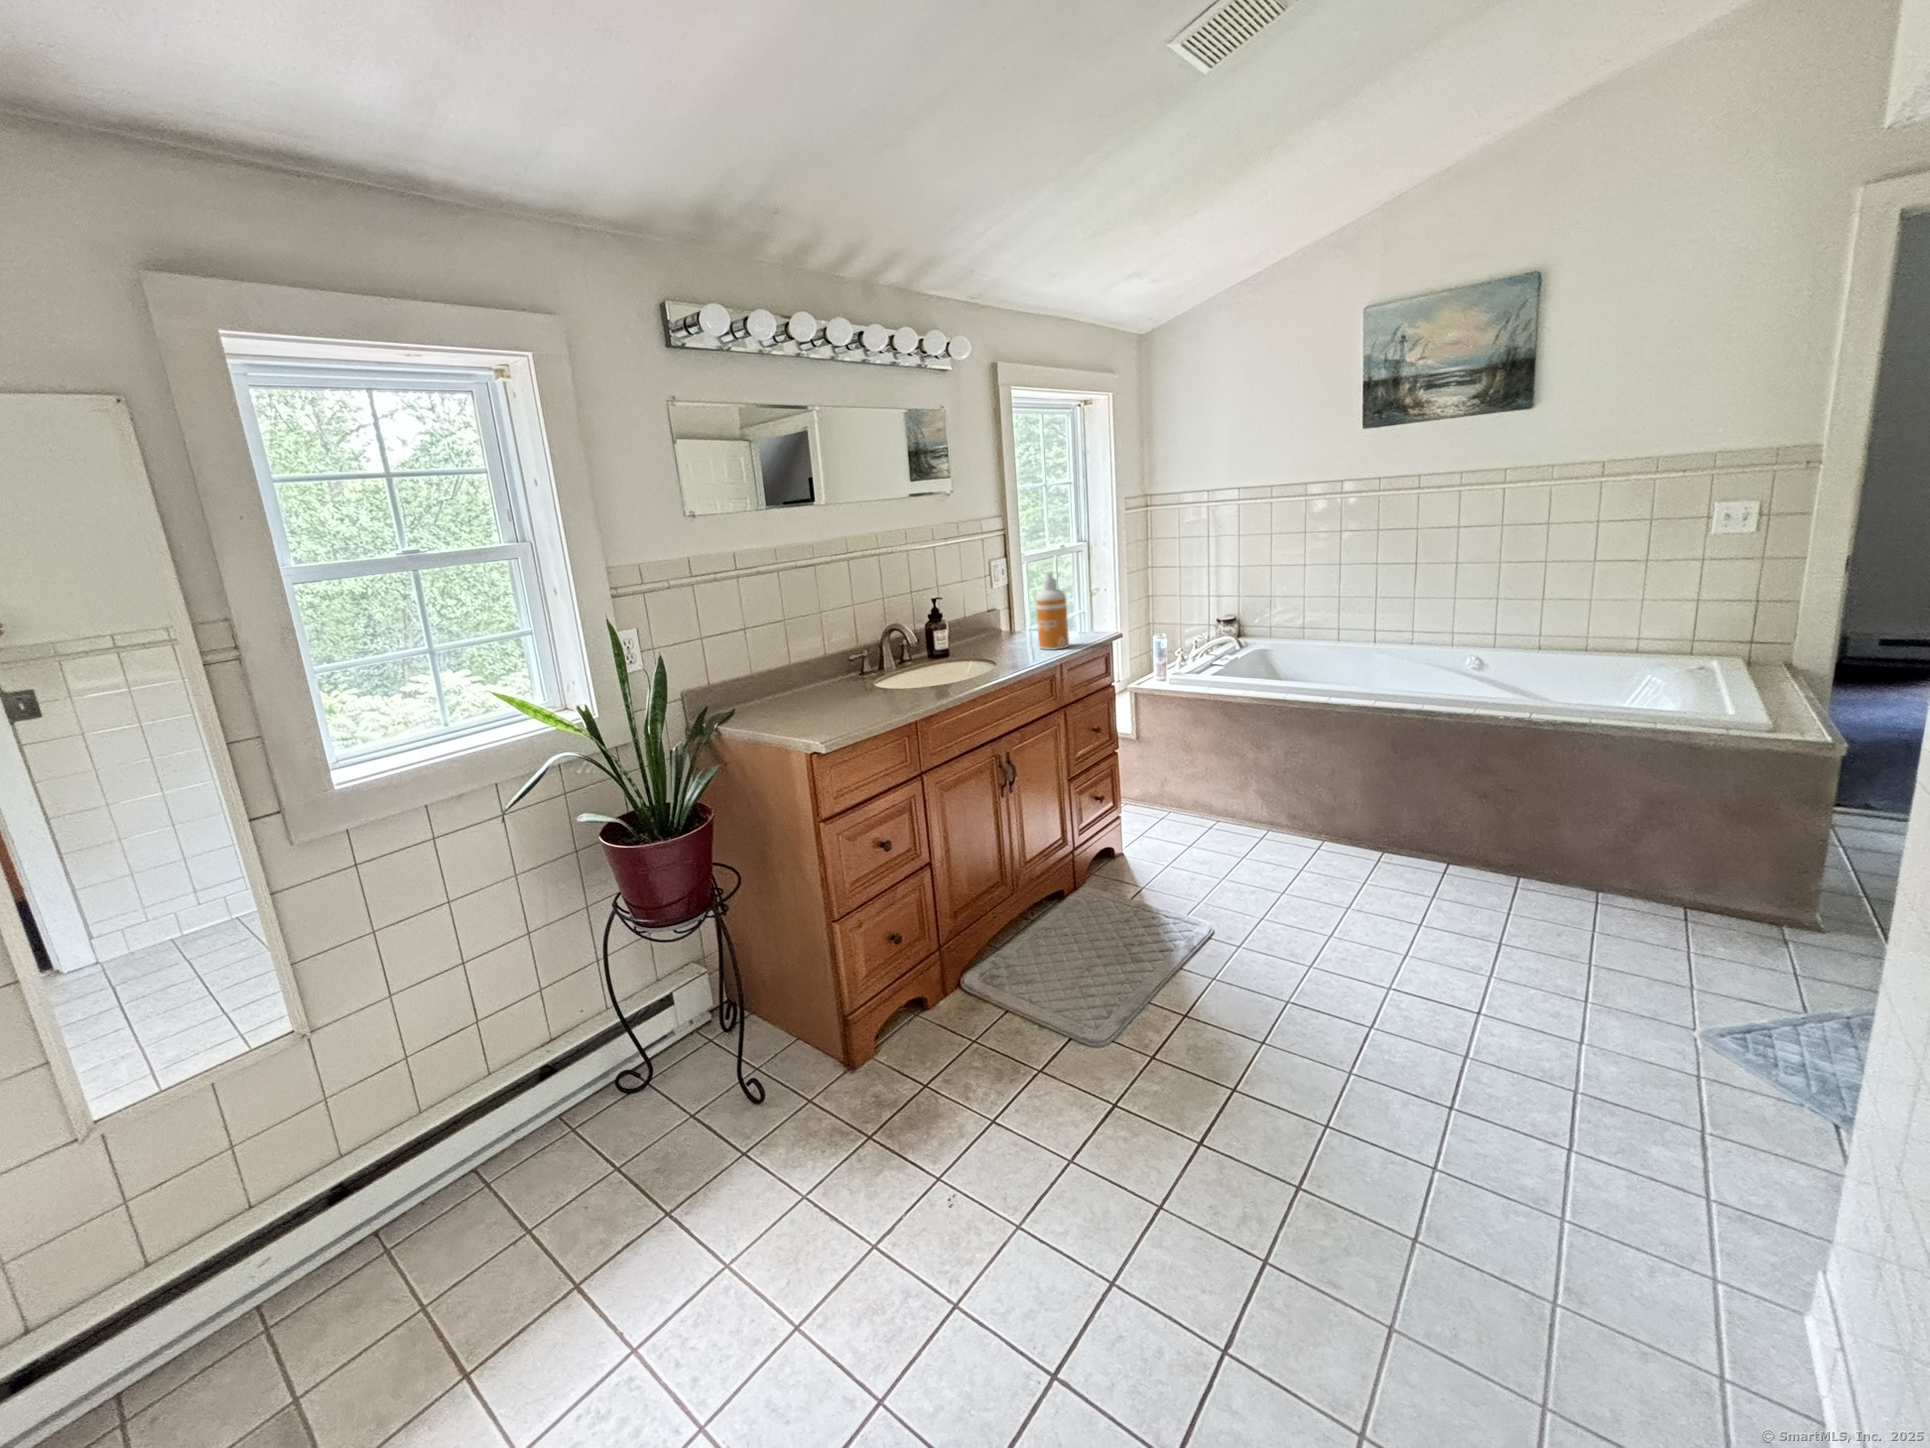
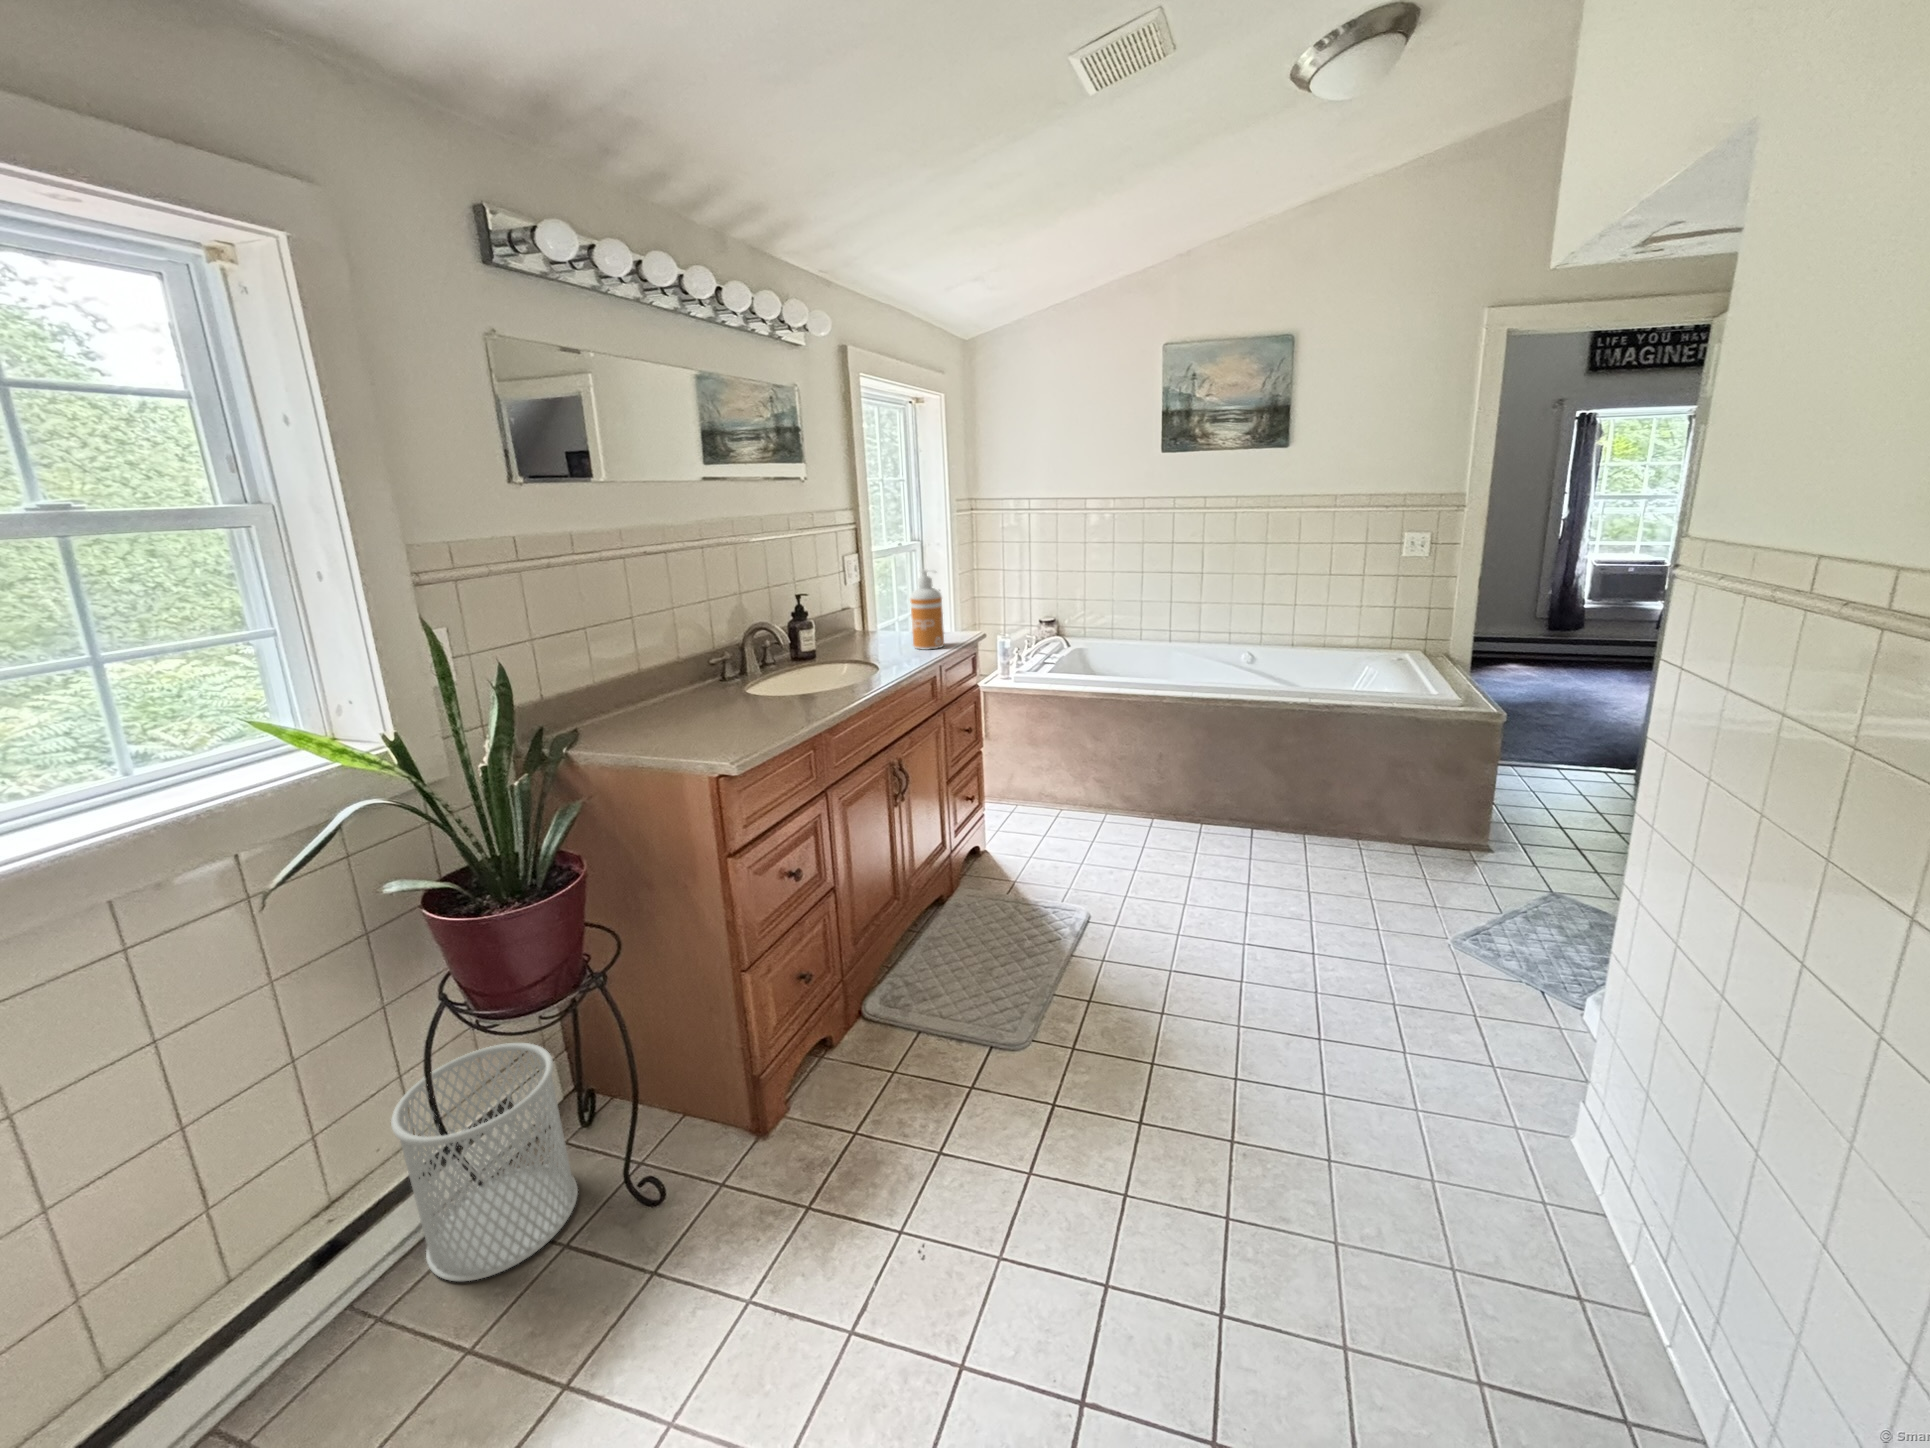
wastebasket: none [587,950,710,1121] -> present [391,1043,578,1281]

